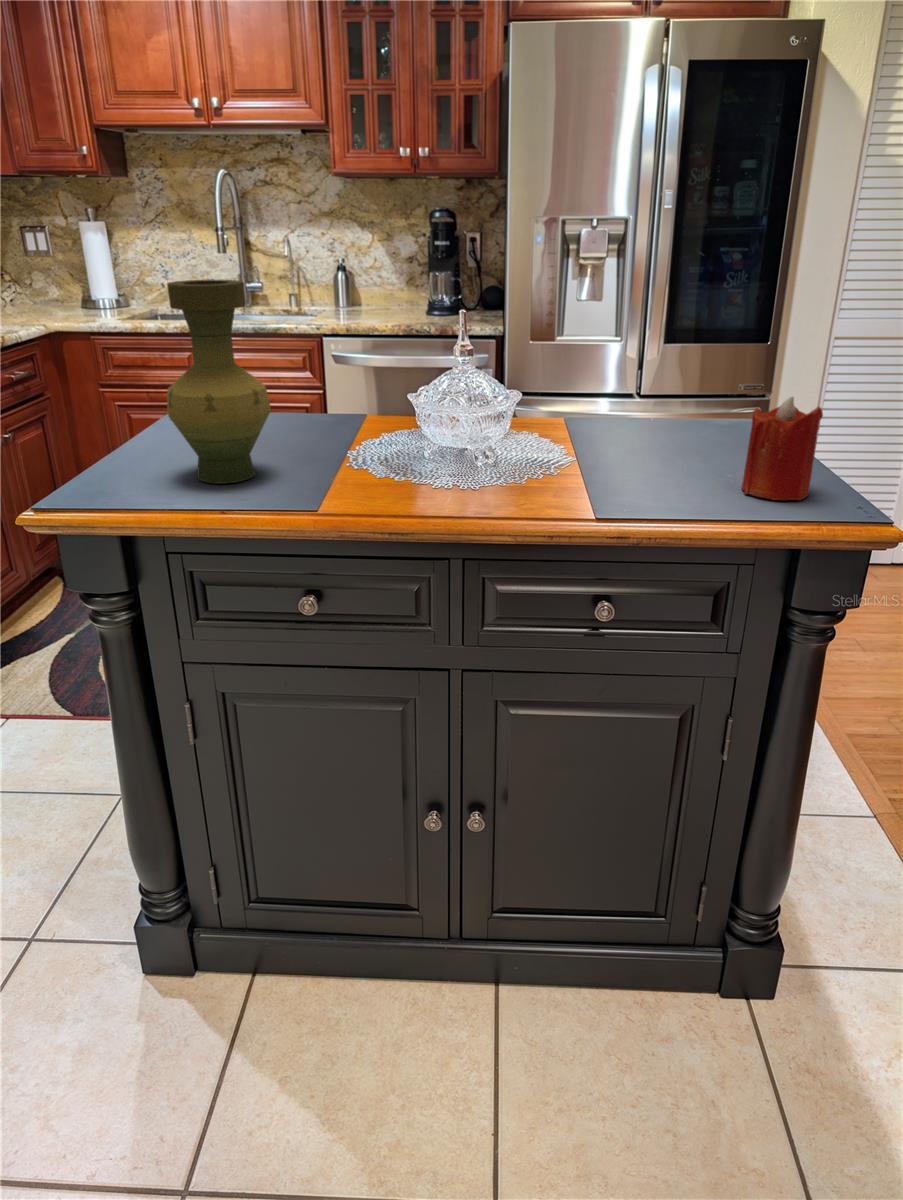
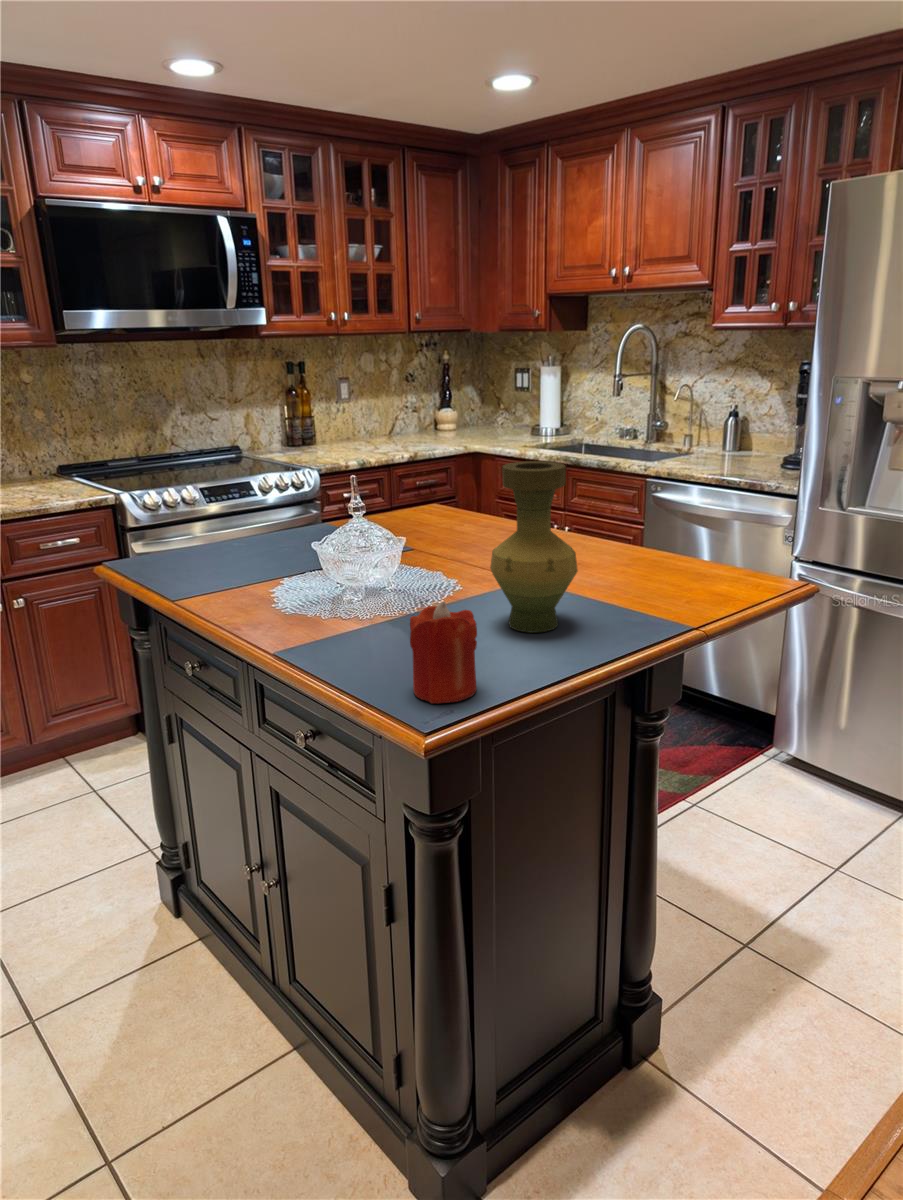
vase: present [167,280,271,484] -> present [490,461,578,633]

